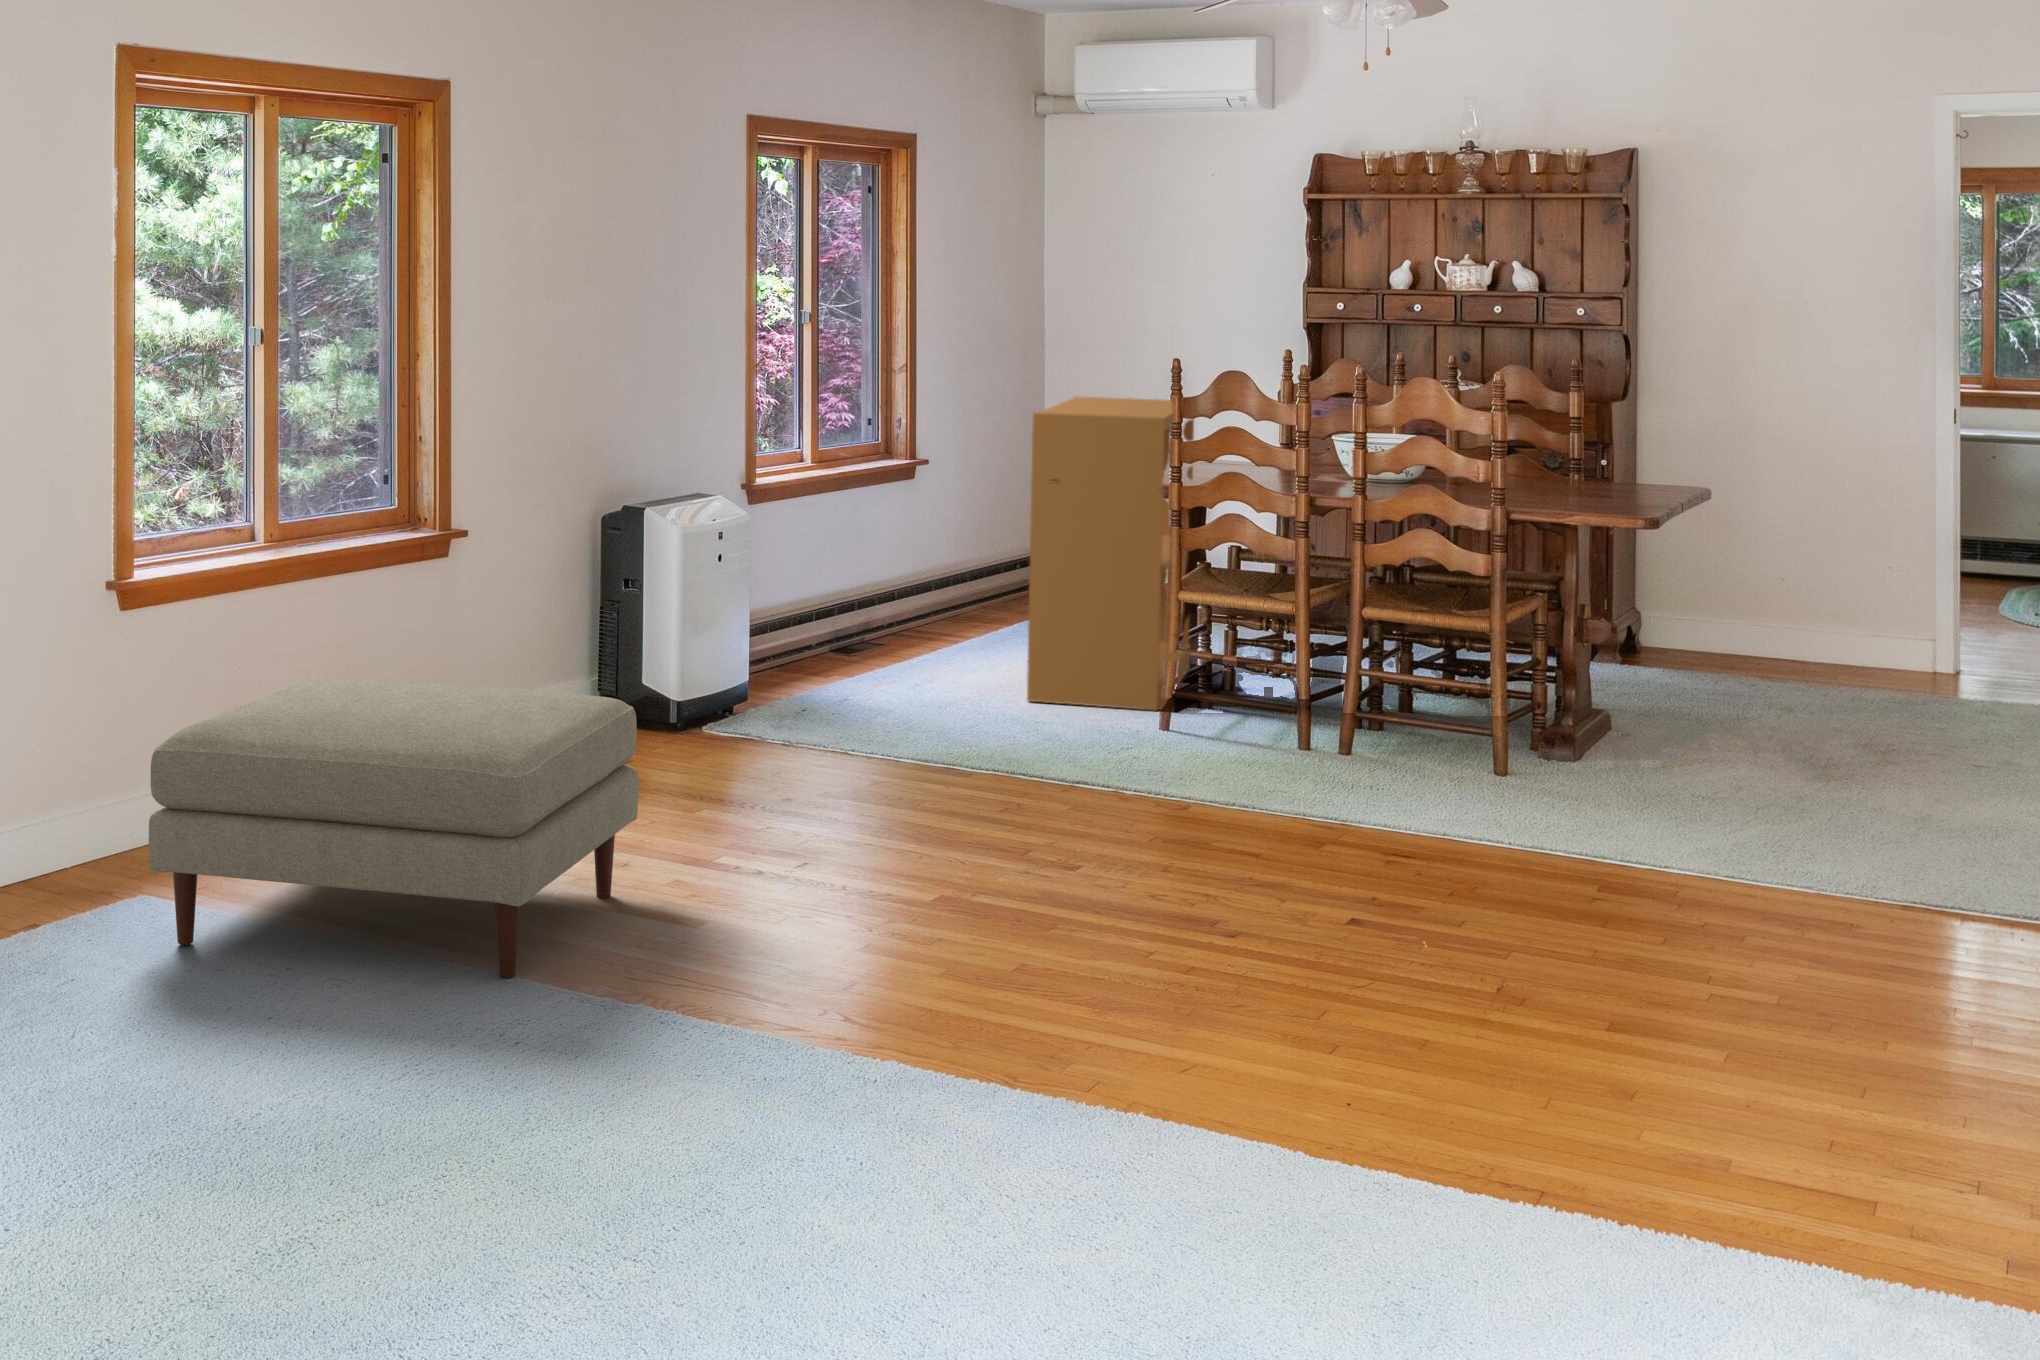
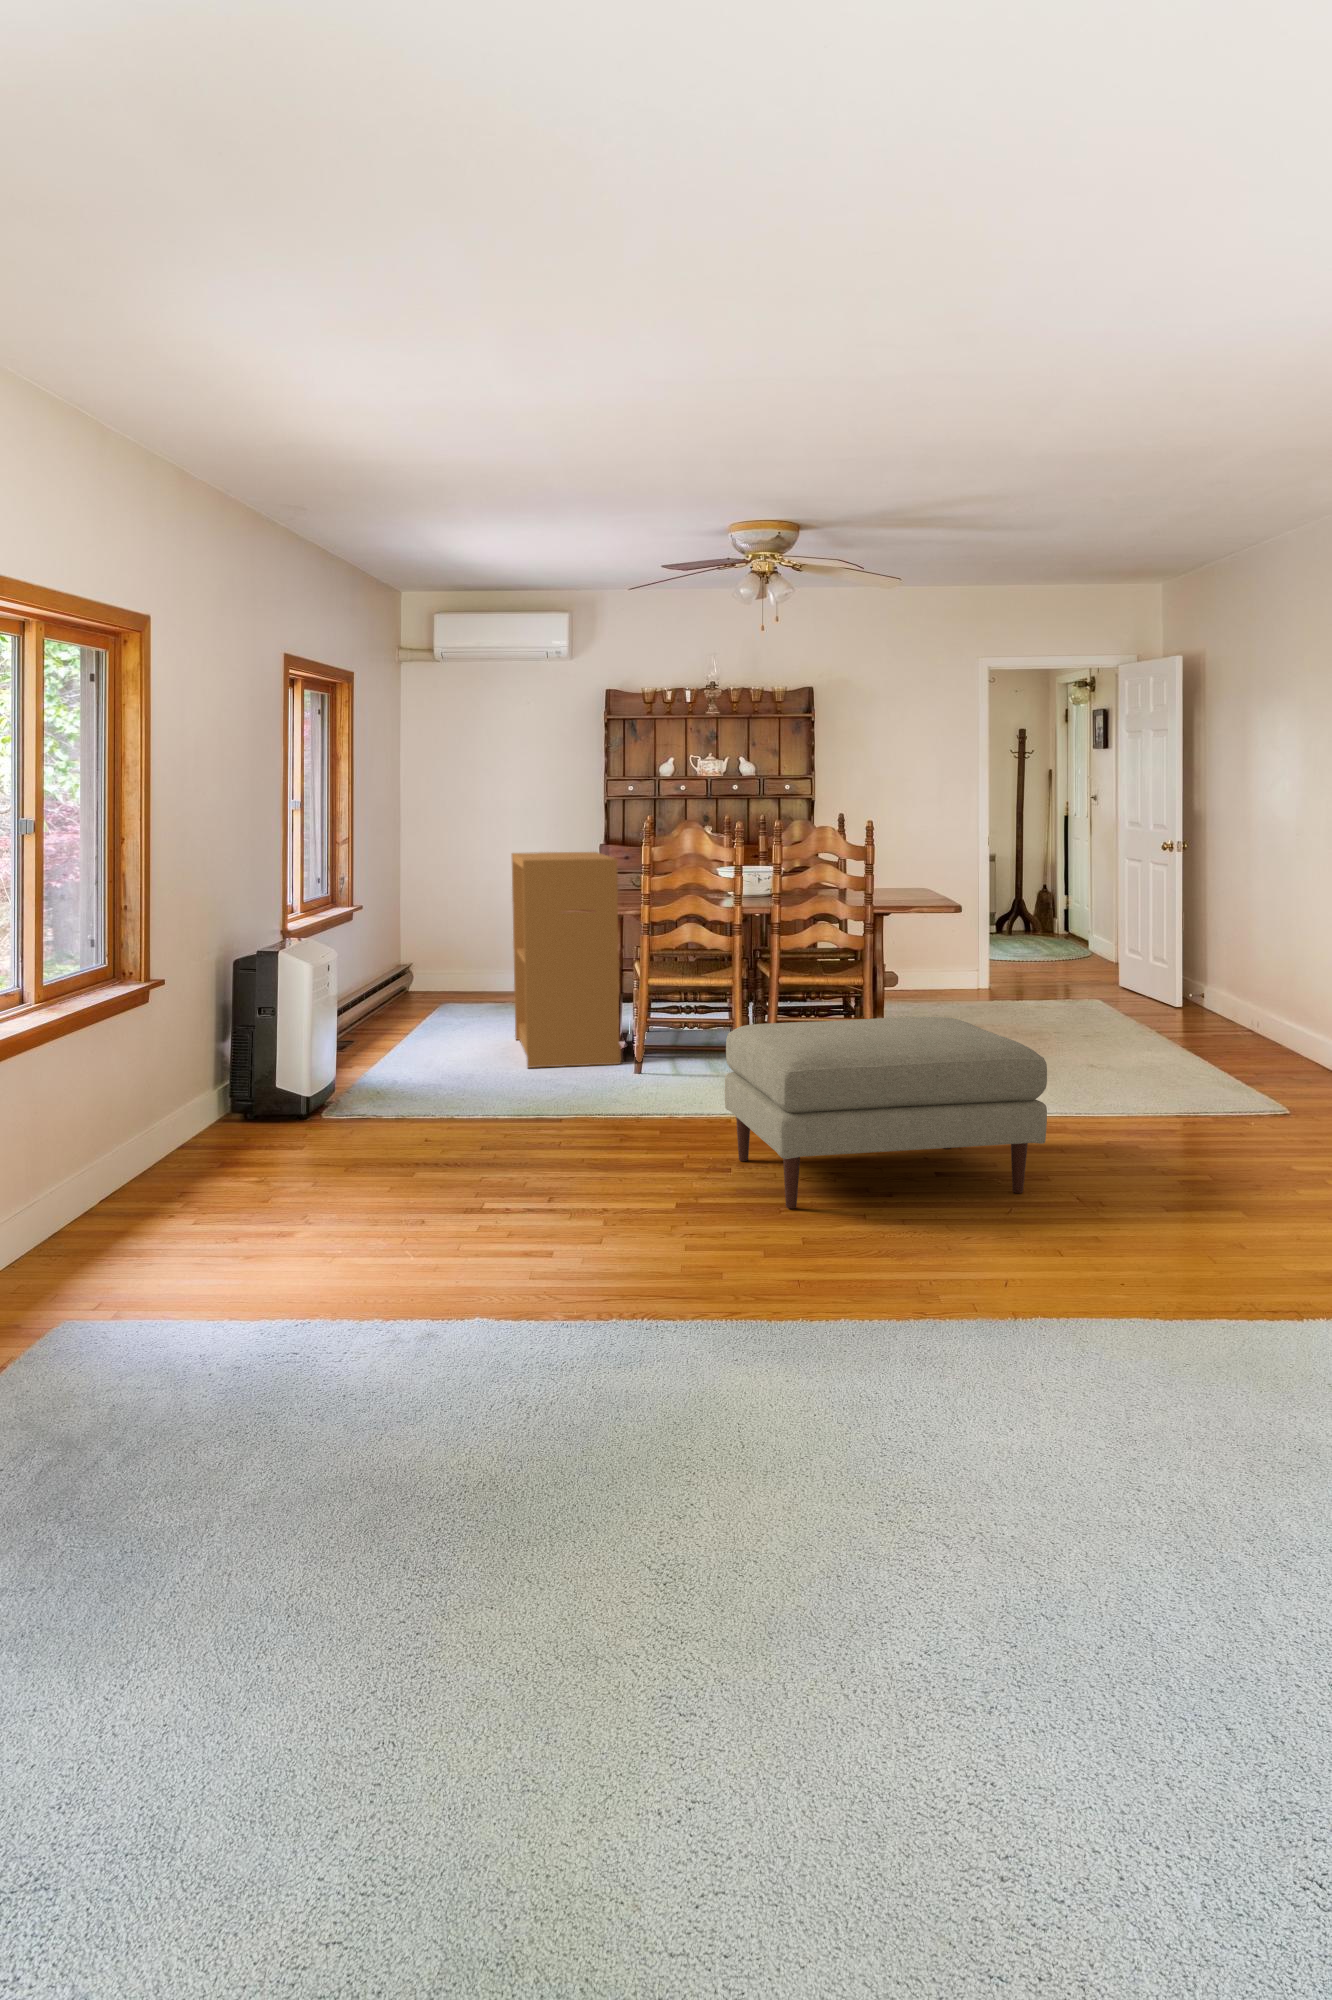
ottoman: present [149,677,638,978] -> present [725,1017,1047,1208]

